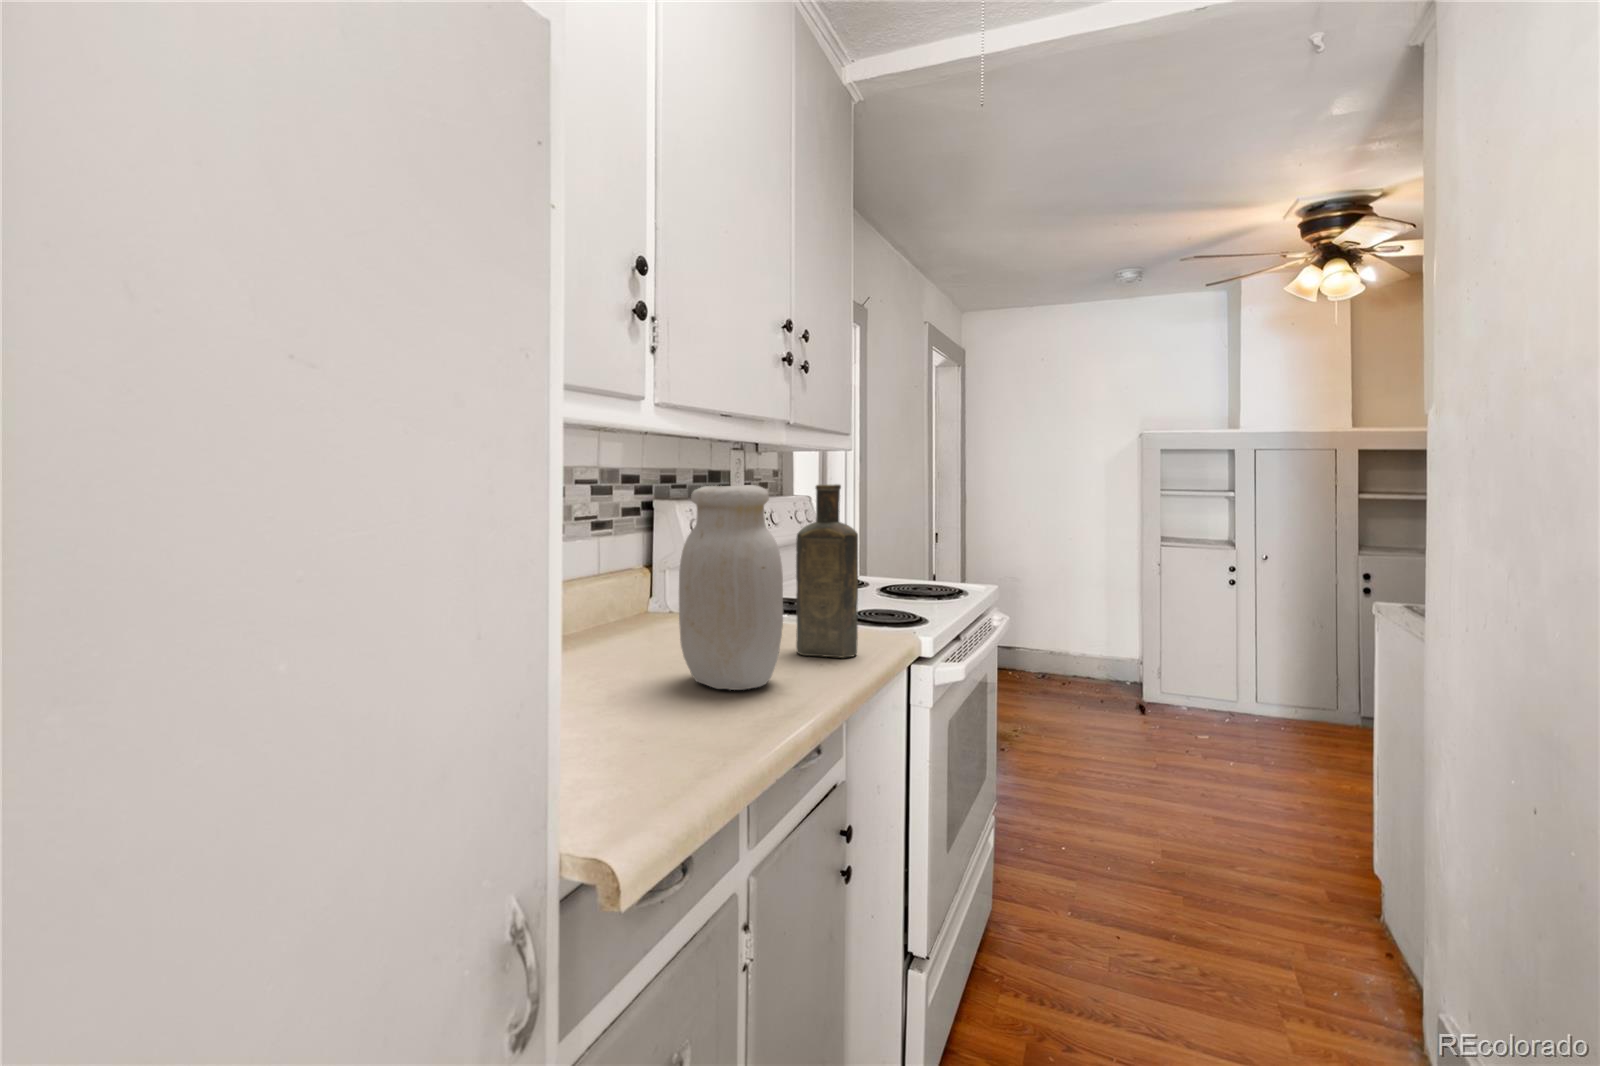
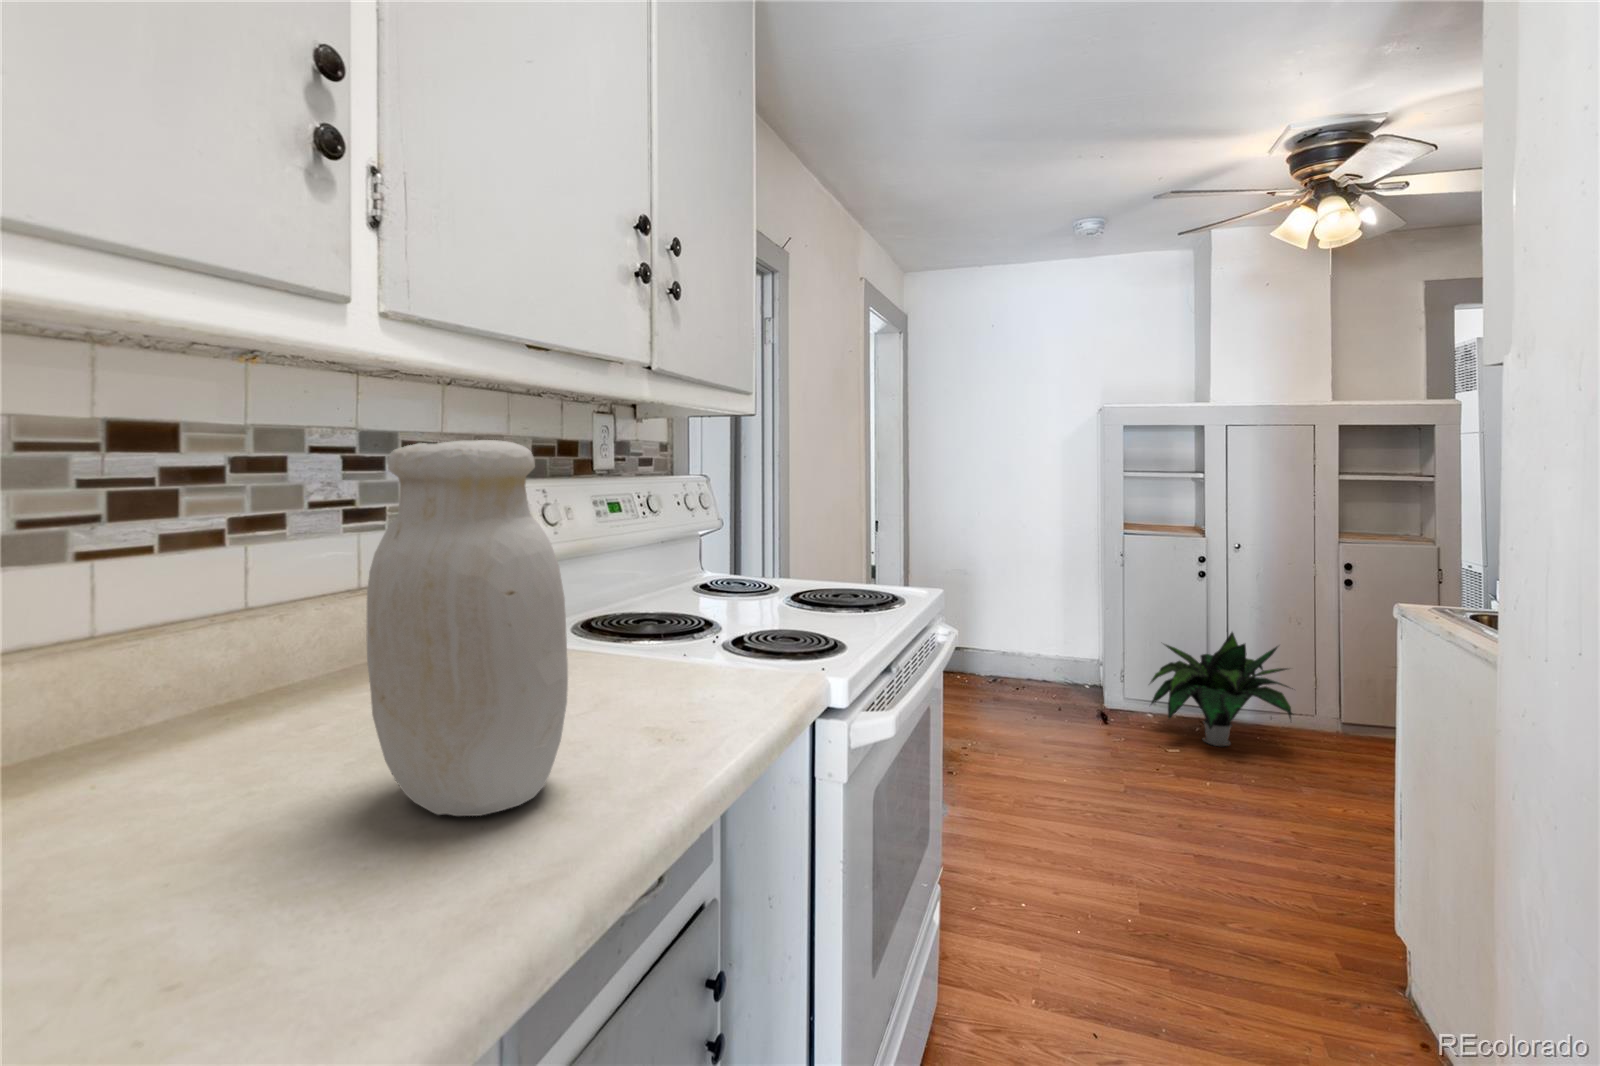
bottle: present [796,484,858,658] -> none [624,447,725,725]
potted plant: none [1179,634,1318,737] -> present [1150,632,1293,746]

